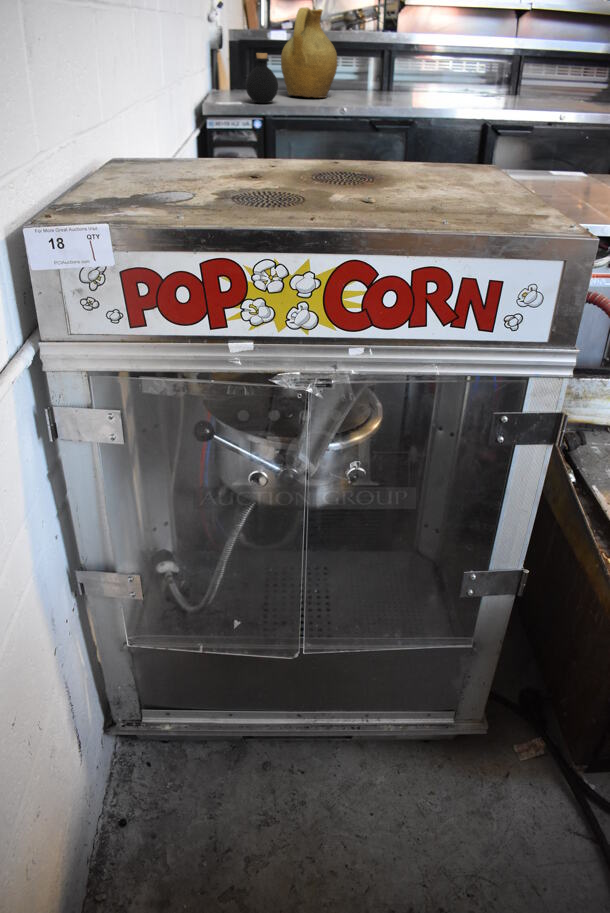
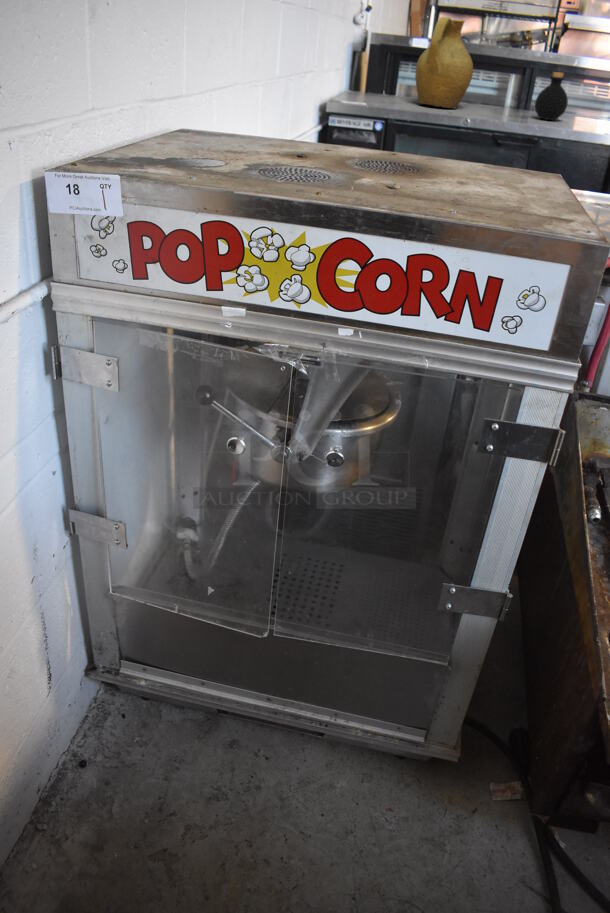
bottle: present [246,53,278,103] -> present [535,72,568,120]

